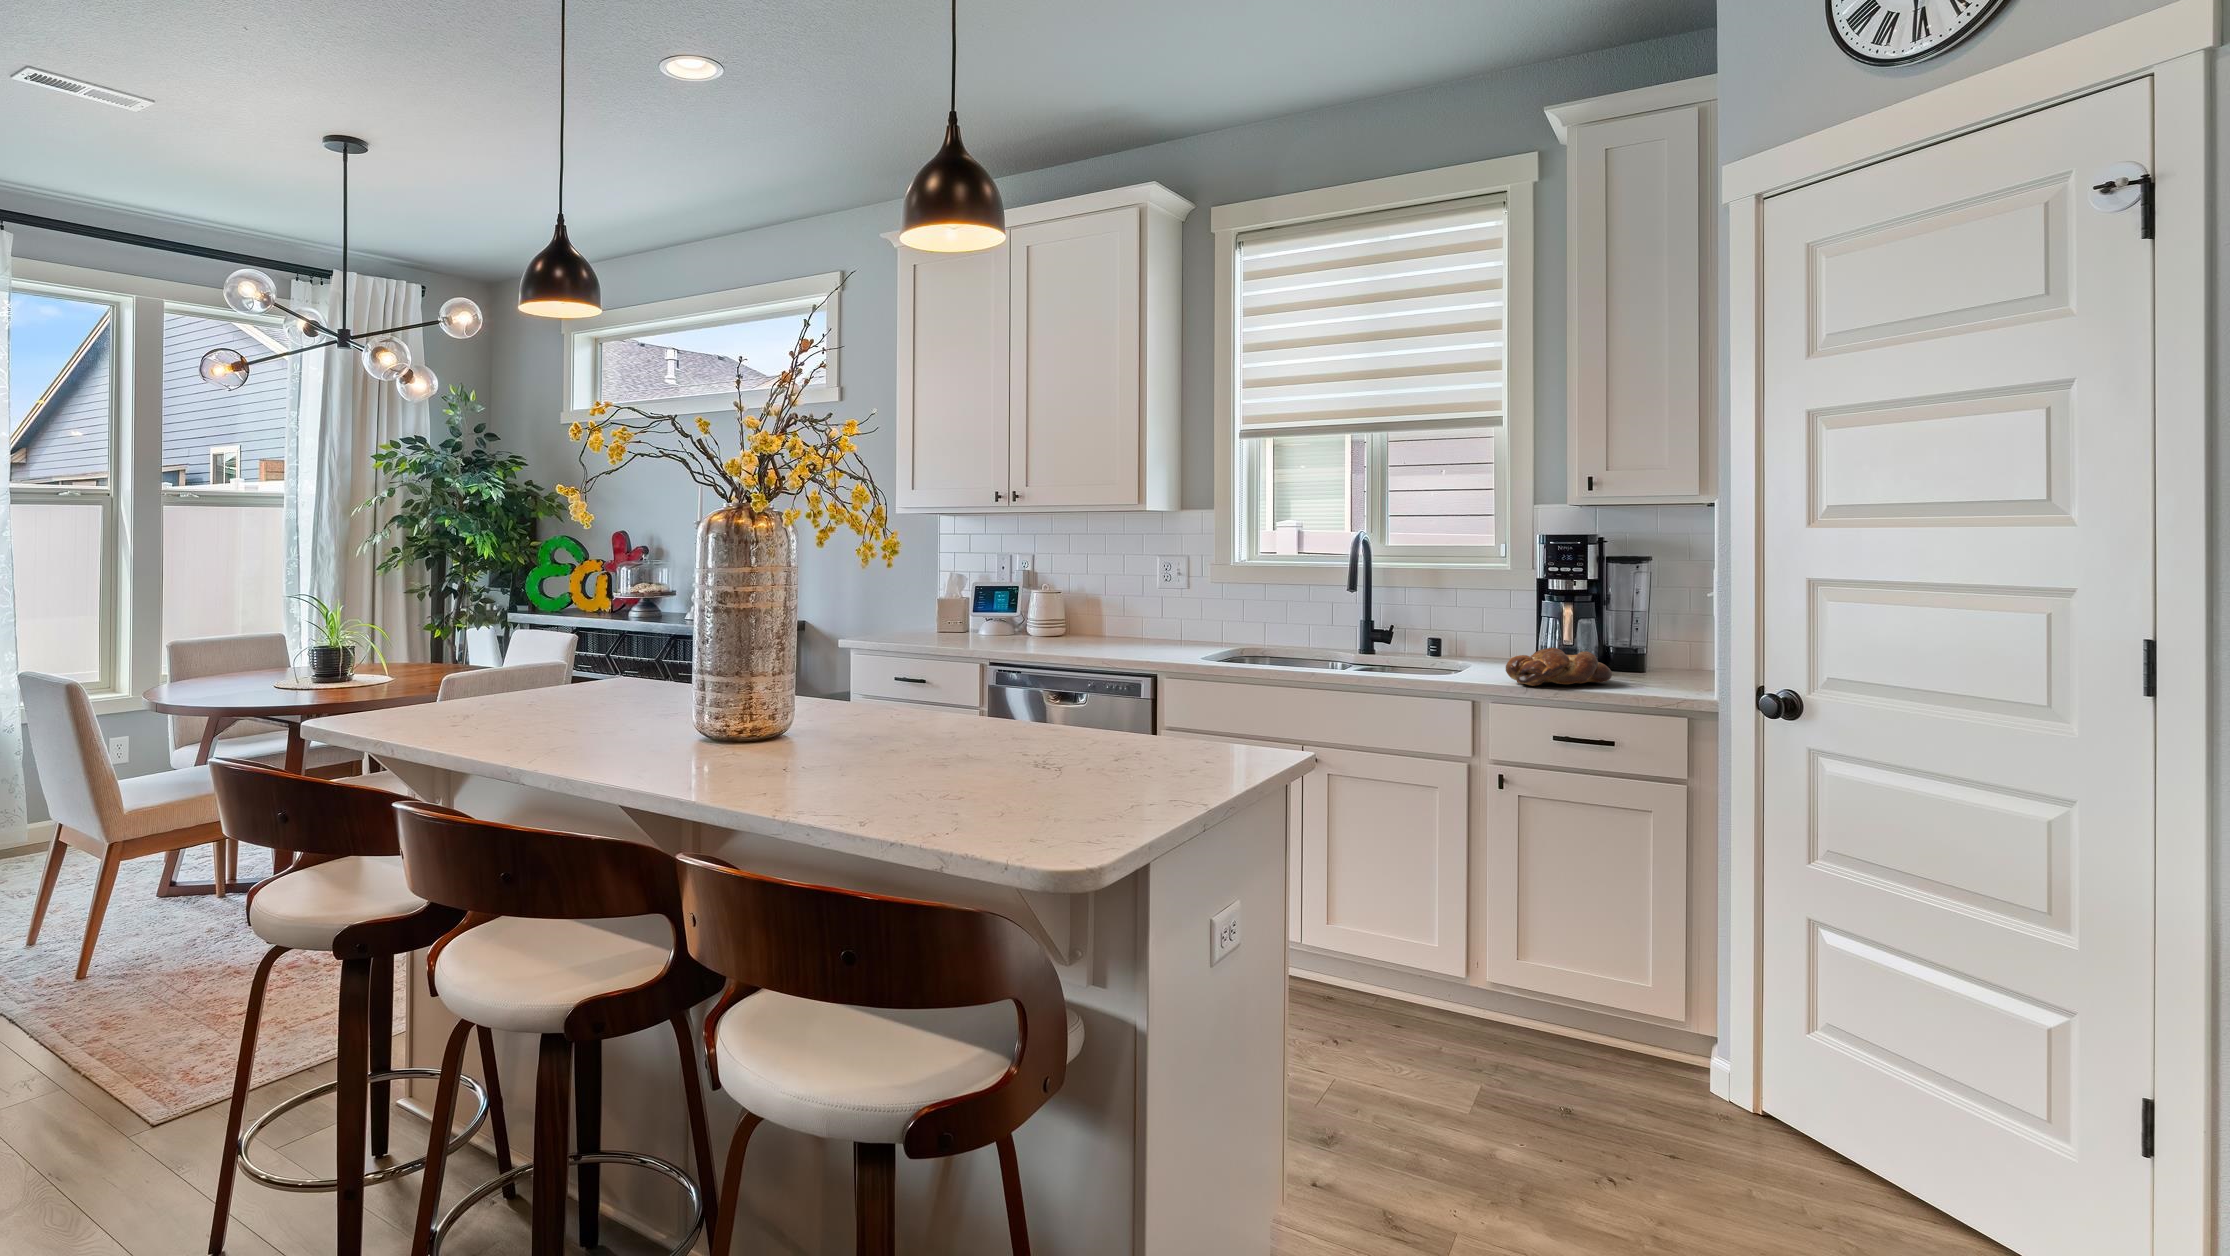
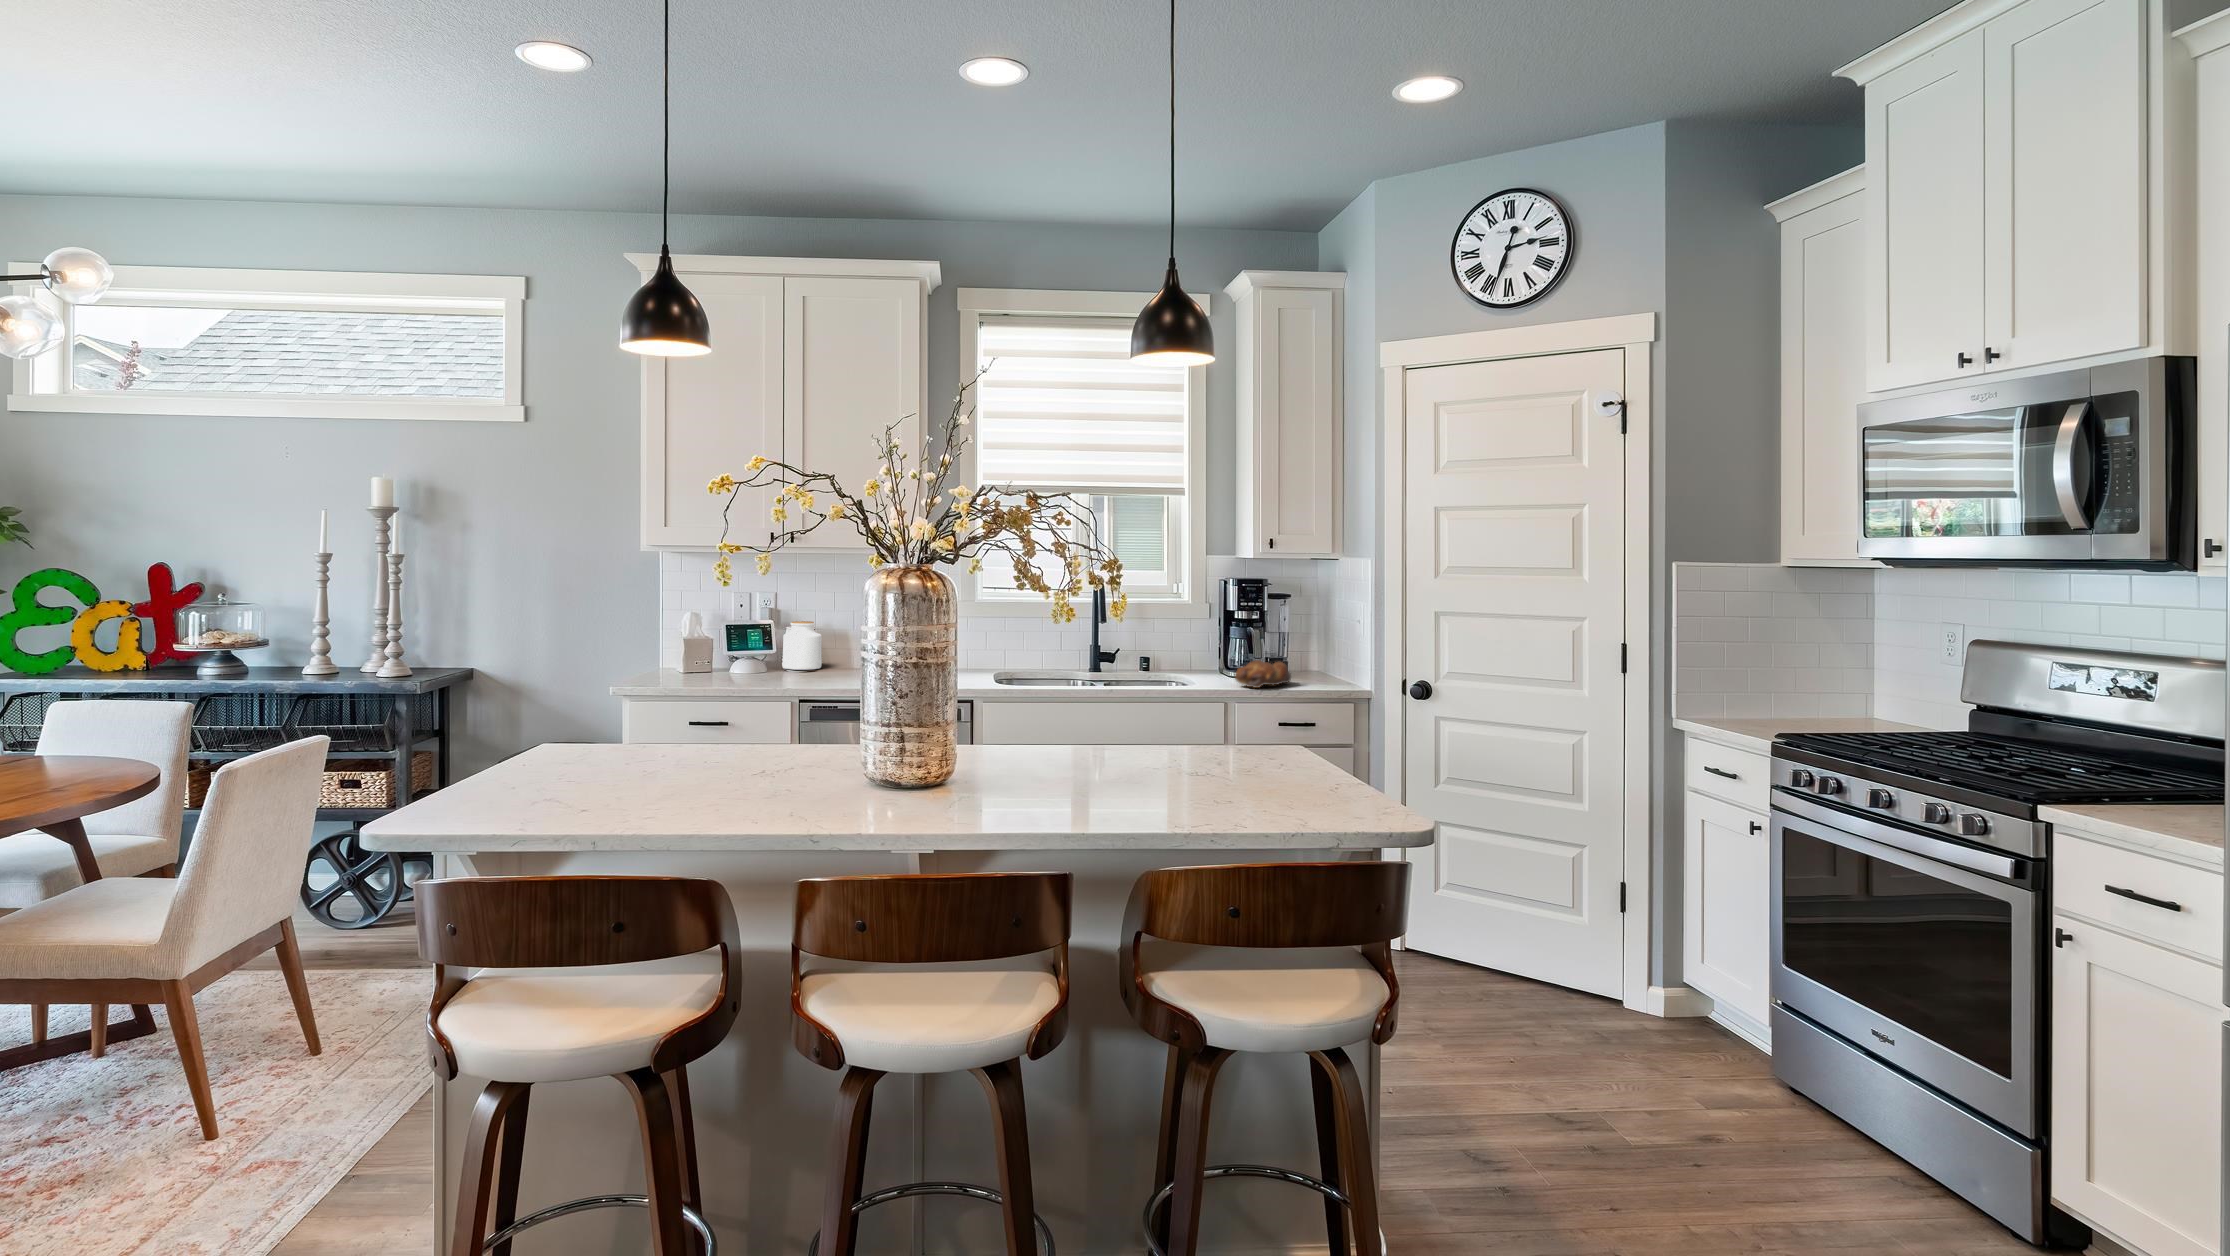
jar: none [1032,585,1072,635] -> present [783,621,822,670]

